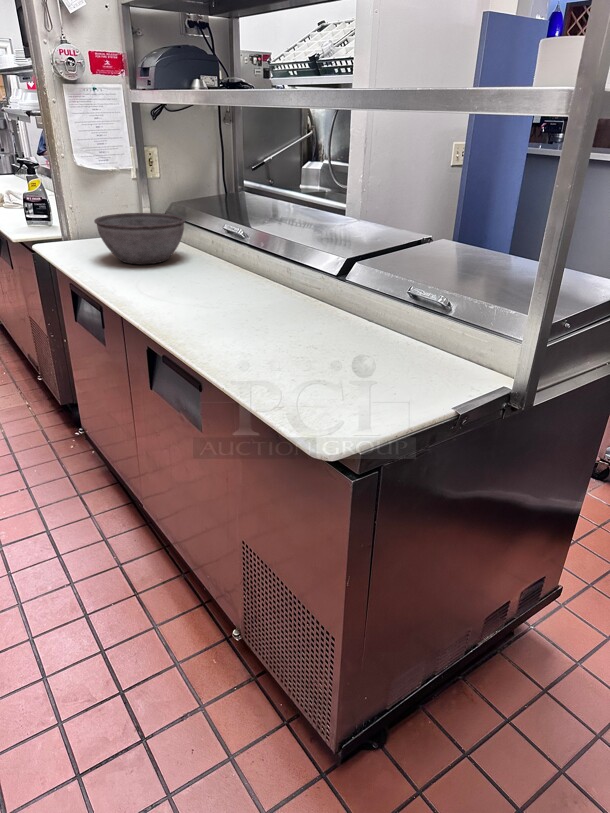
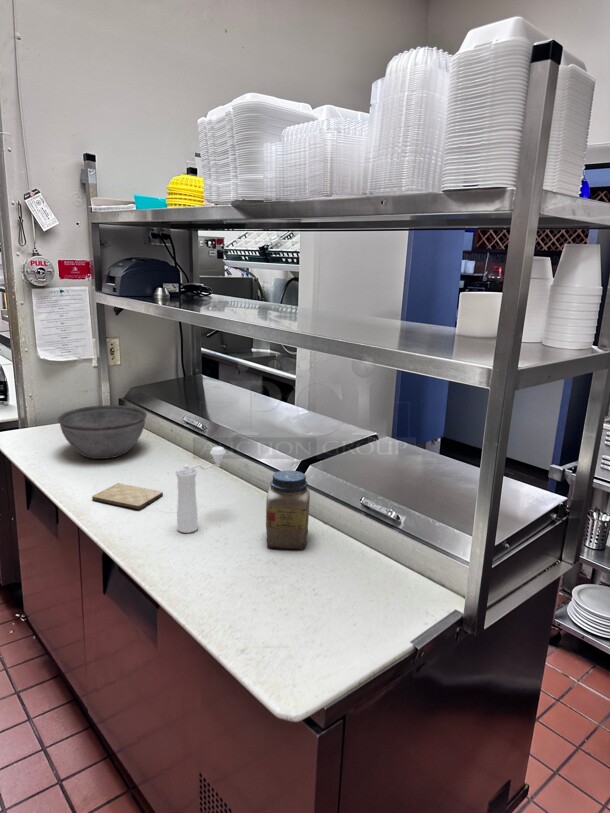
pepper mill: none [211,231,264,320] -> present [176,447,226,533]
jar: none [306,253,353,336] -> present [266,470,310,549]
cutting board: none [129,281,201,302] -> present [92,483,163,510]

